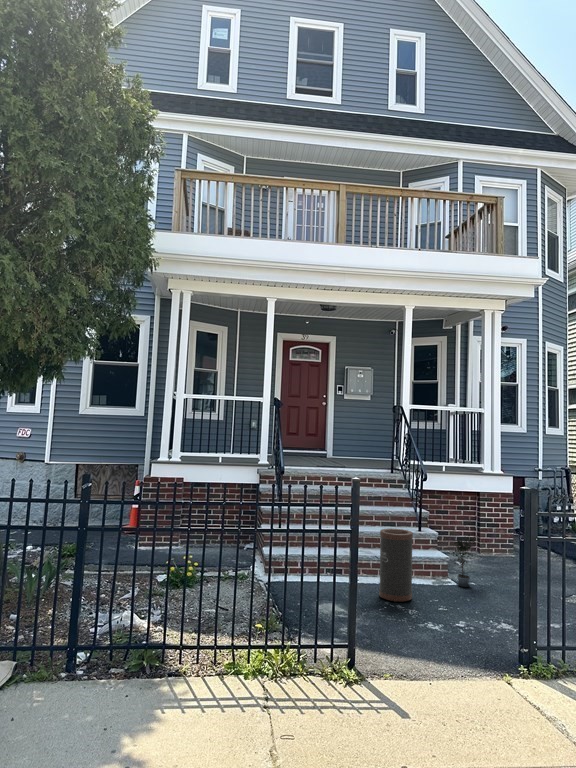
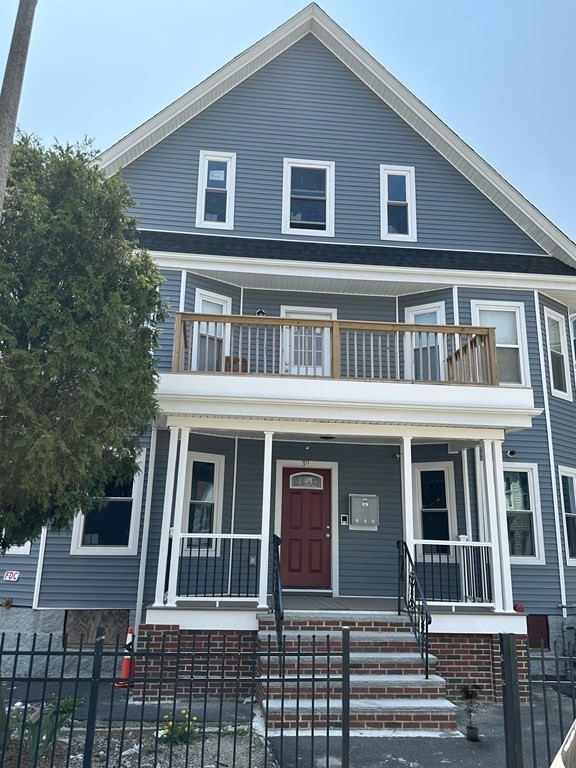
trash can: present [379,528,413,602] -> none [381,676,416,757]

